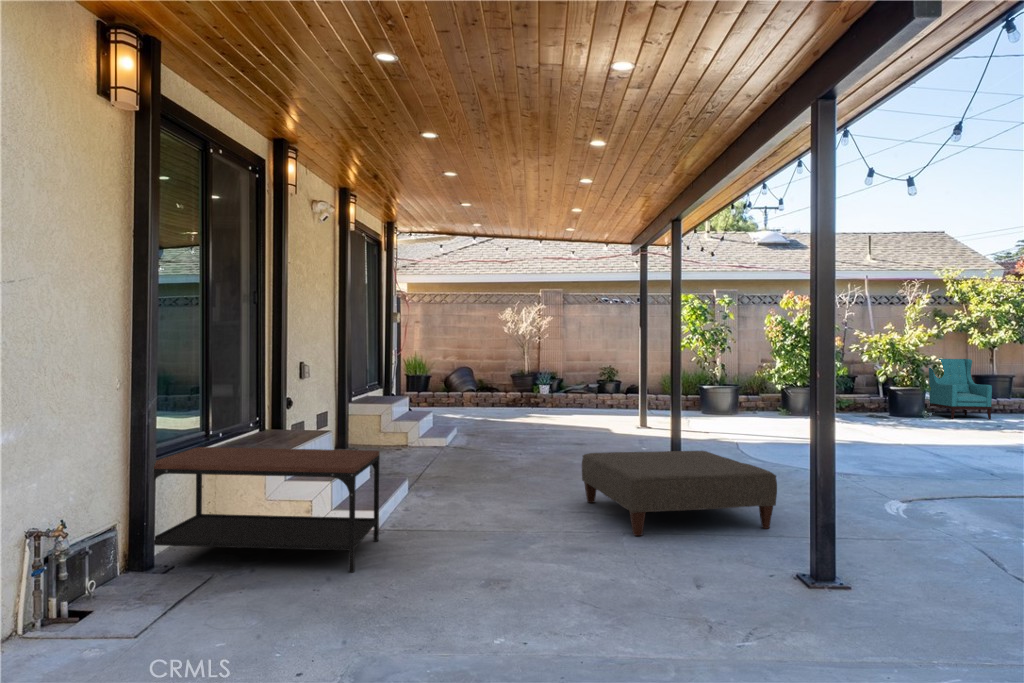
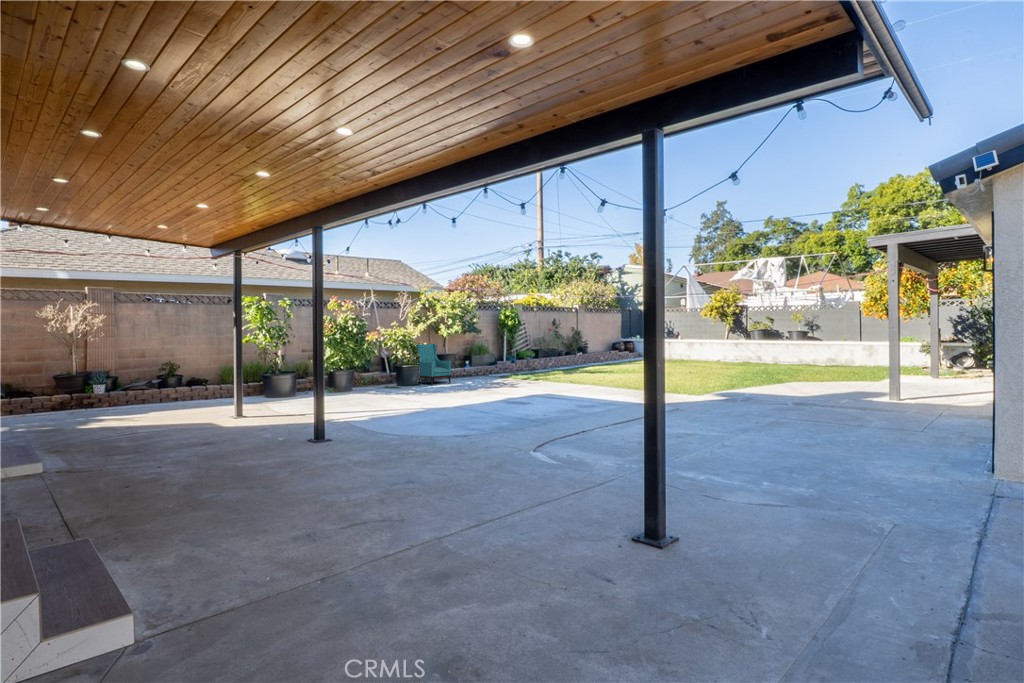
coffee table: present [148,447,380,572] -> none [61,469,311,646]
ottoman: present [582,451,777,536] -> none [343,429,486,495]

